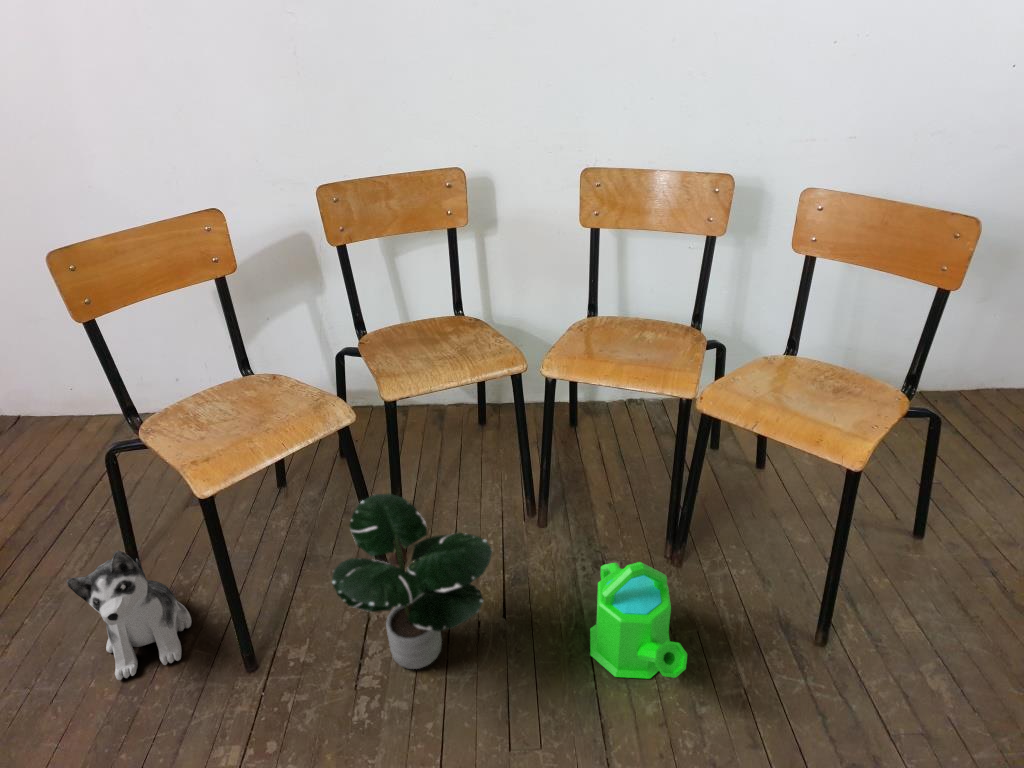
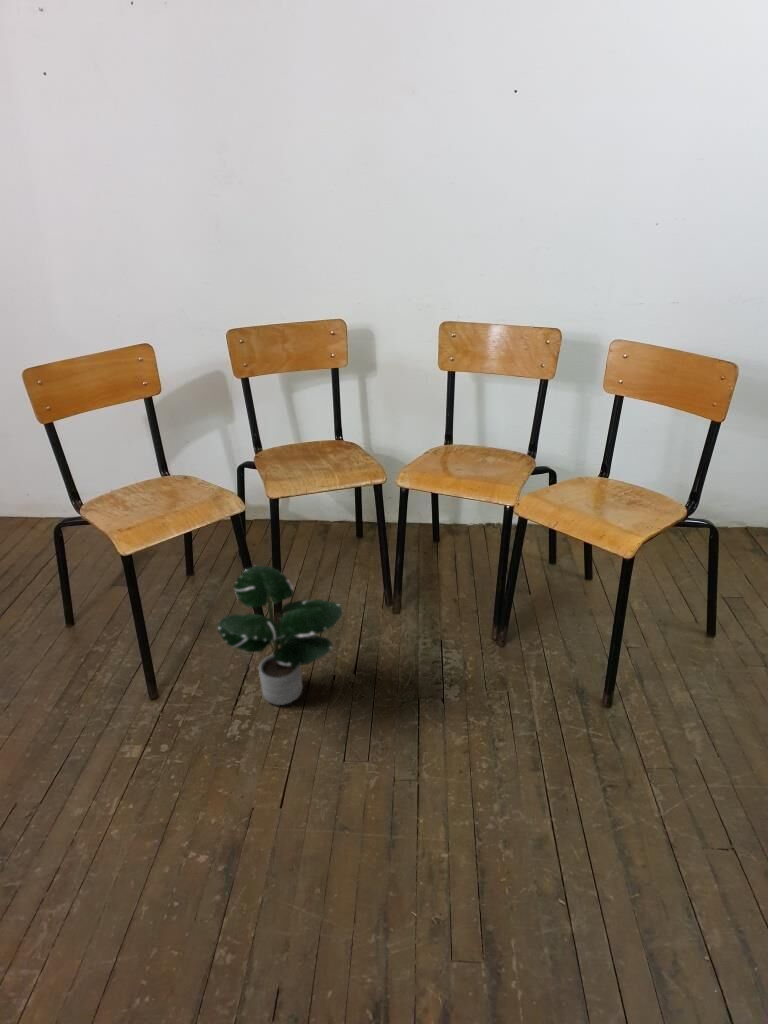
plush toy: present [66,550,191,680] -> none [21,596,111,700]
watering can: present [590,562,687,679] -> none [419,626,488,722]

